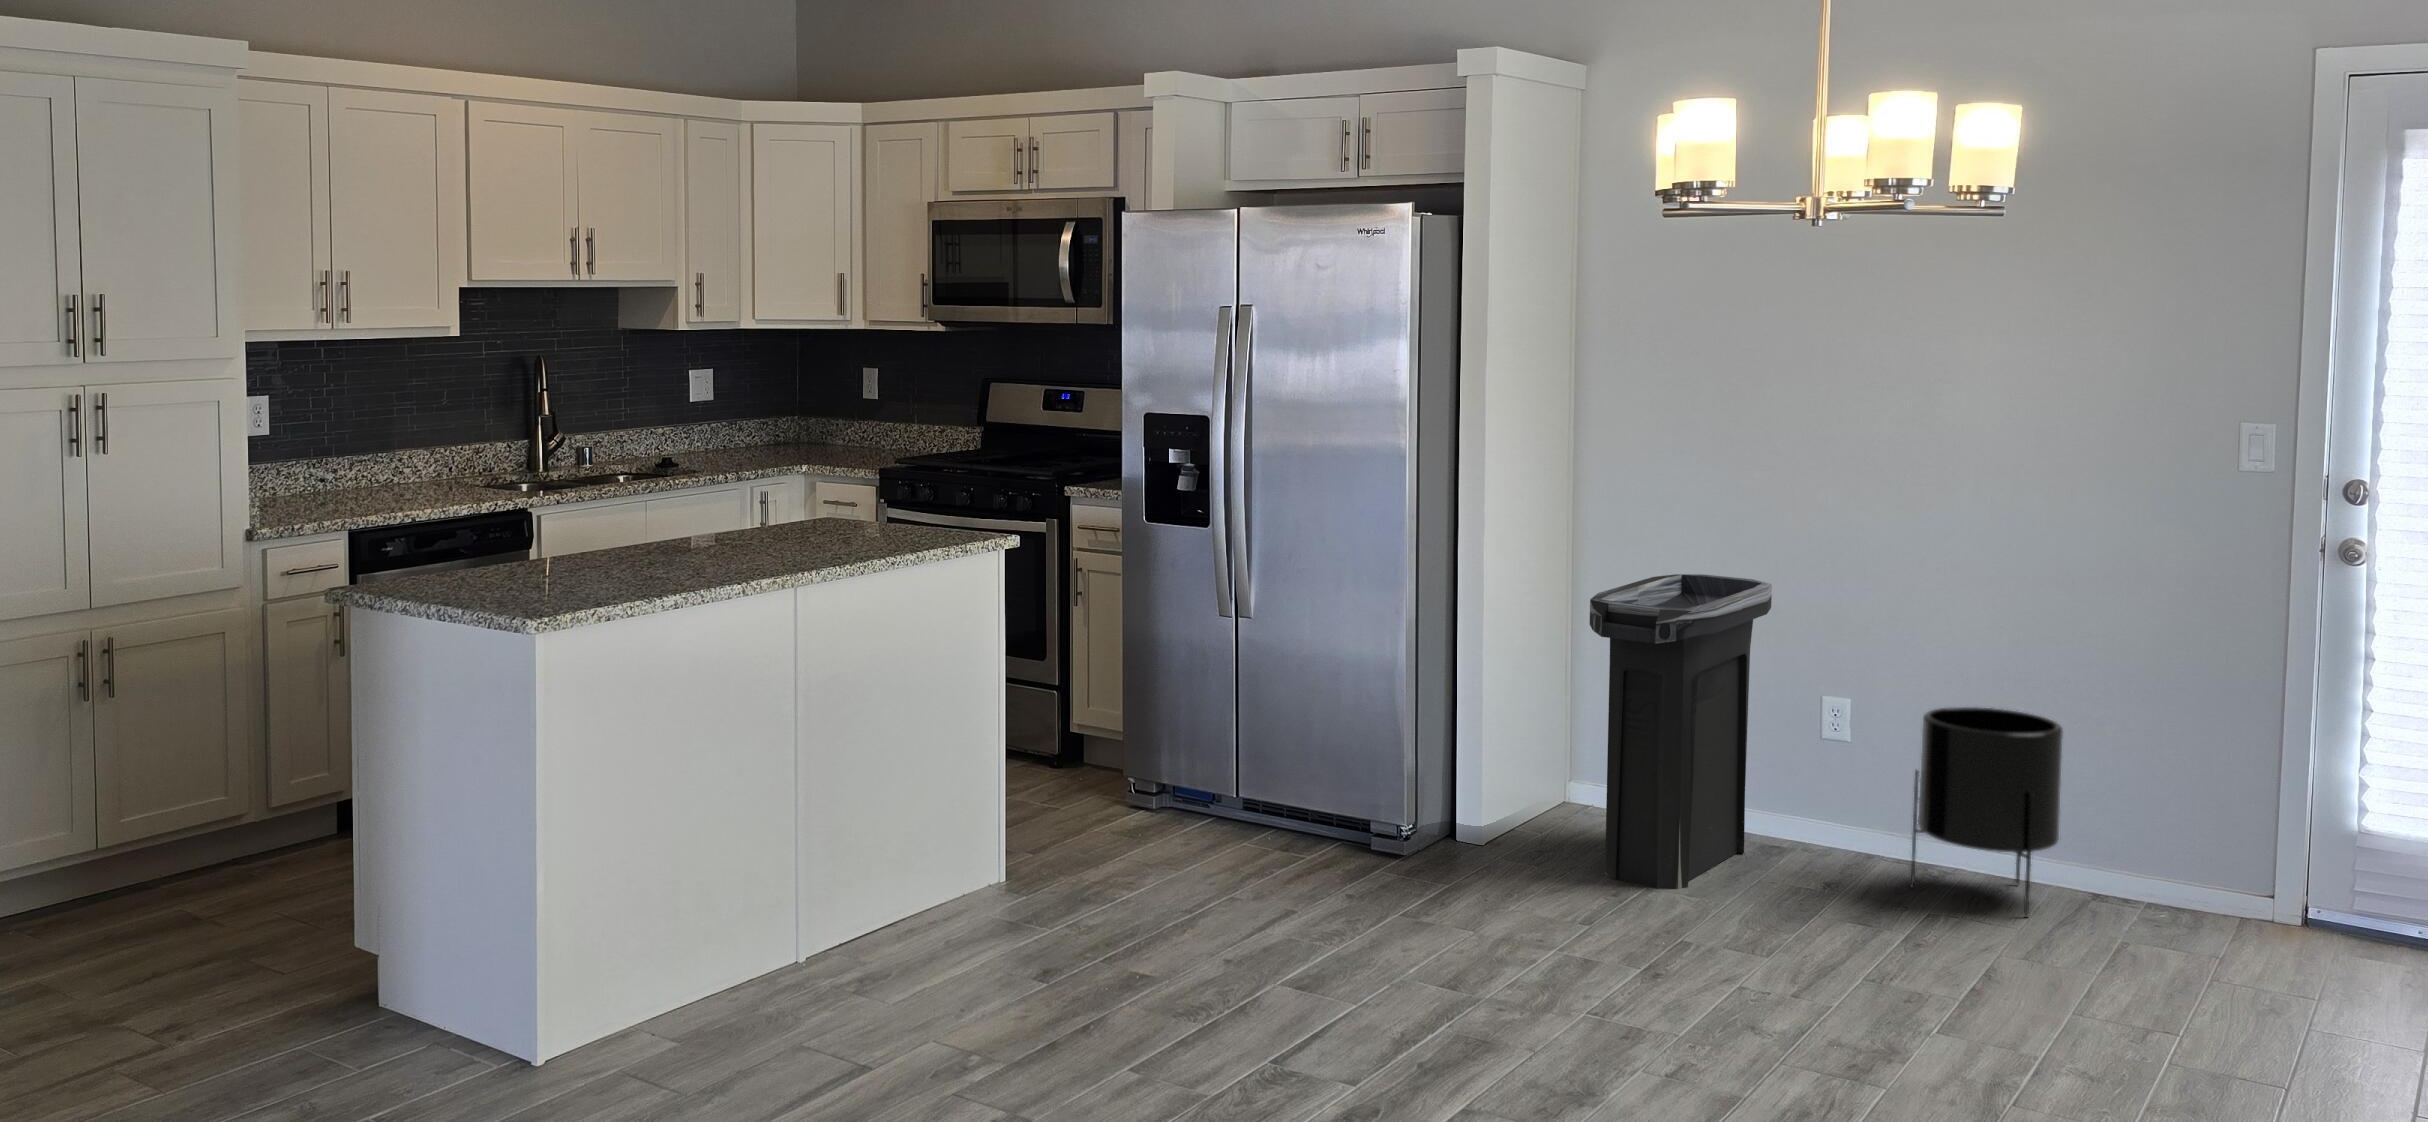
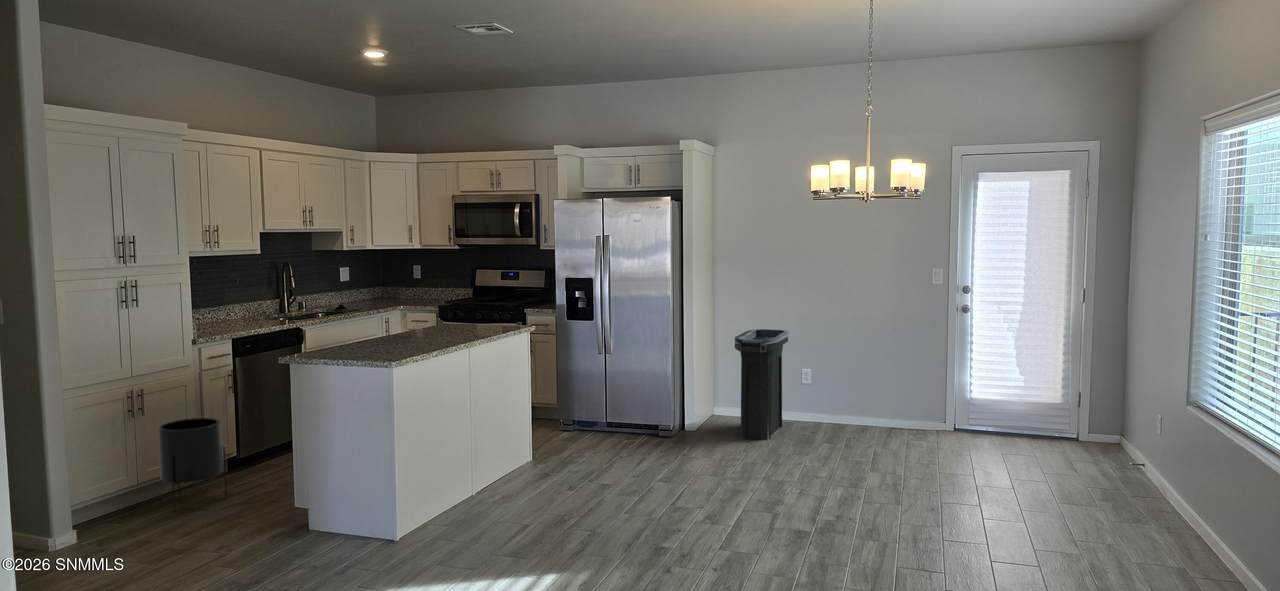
planter: present [1911,707,2063,917] -> present [158,418,227,512]

